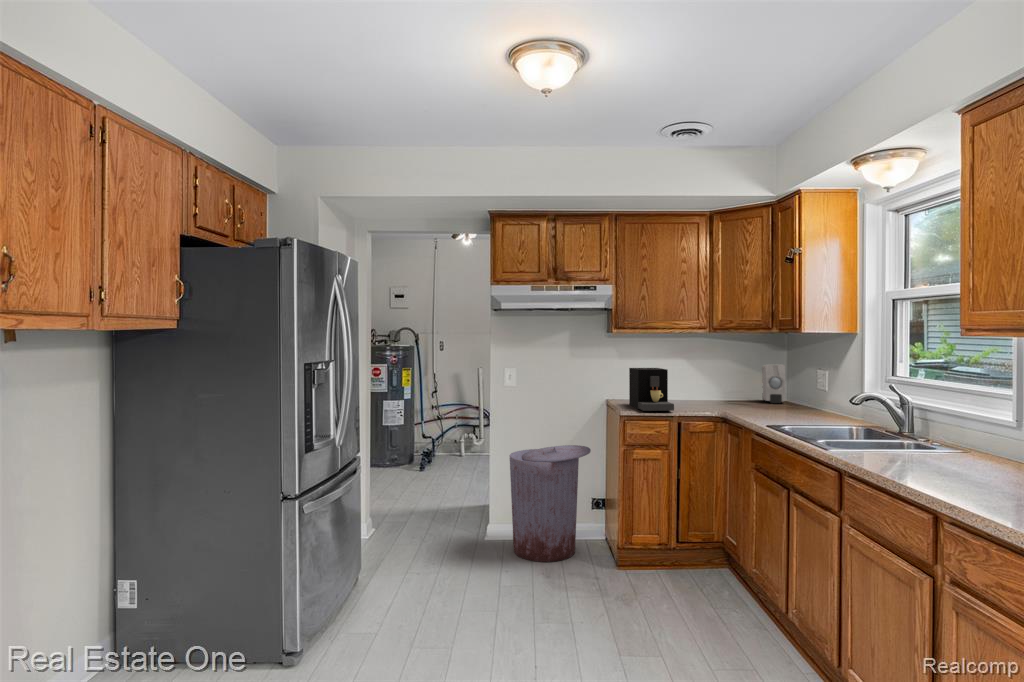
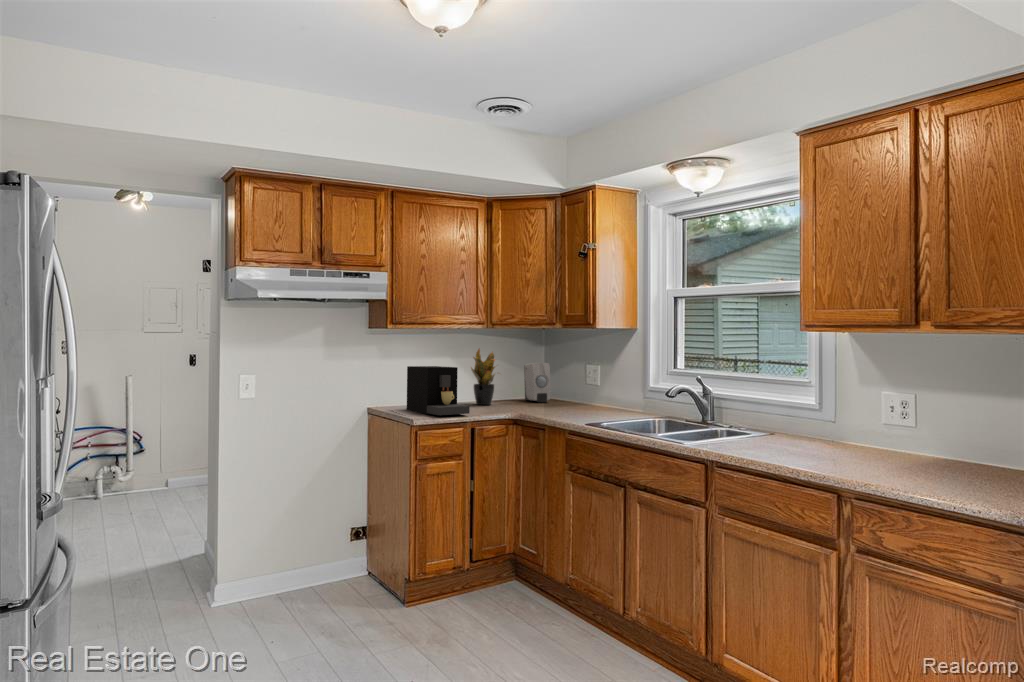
potted plant: none [691,349,728,403] -> present [471,349,500,405]
trash can: present [510,445,591,562] -> none [256,464,366,623]

